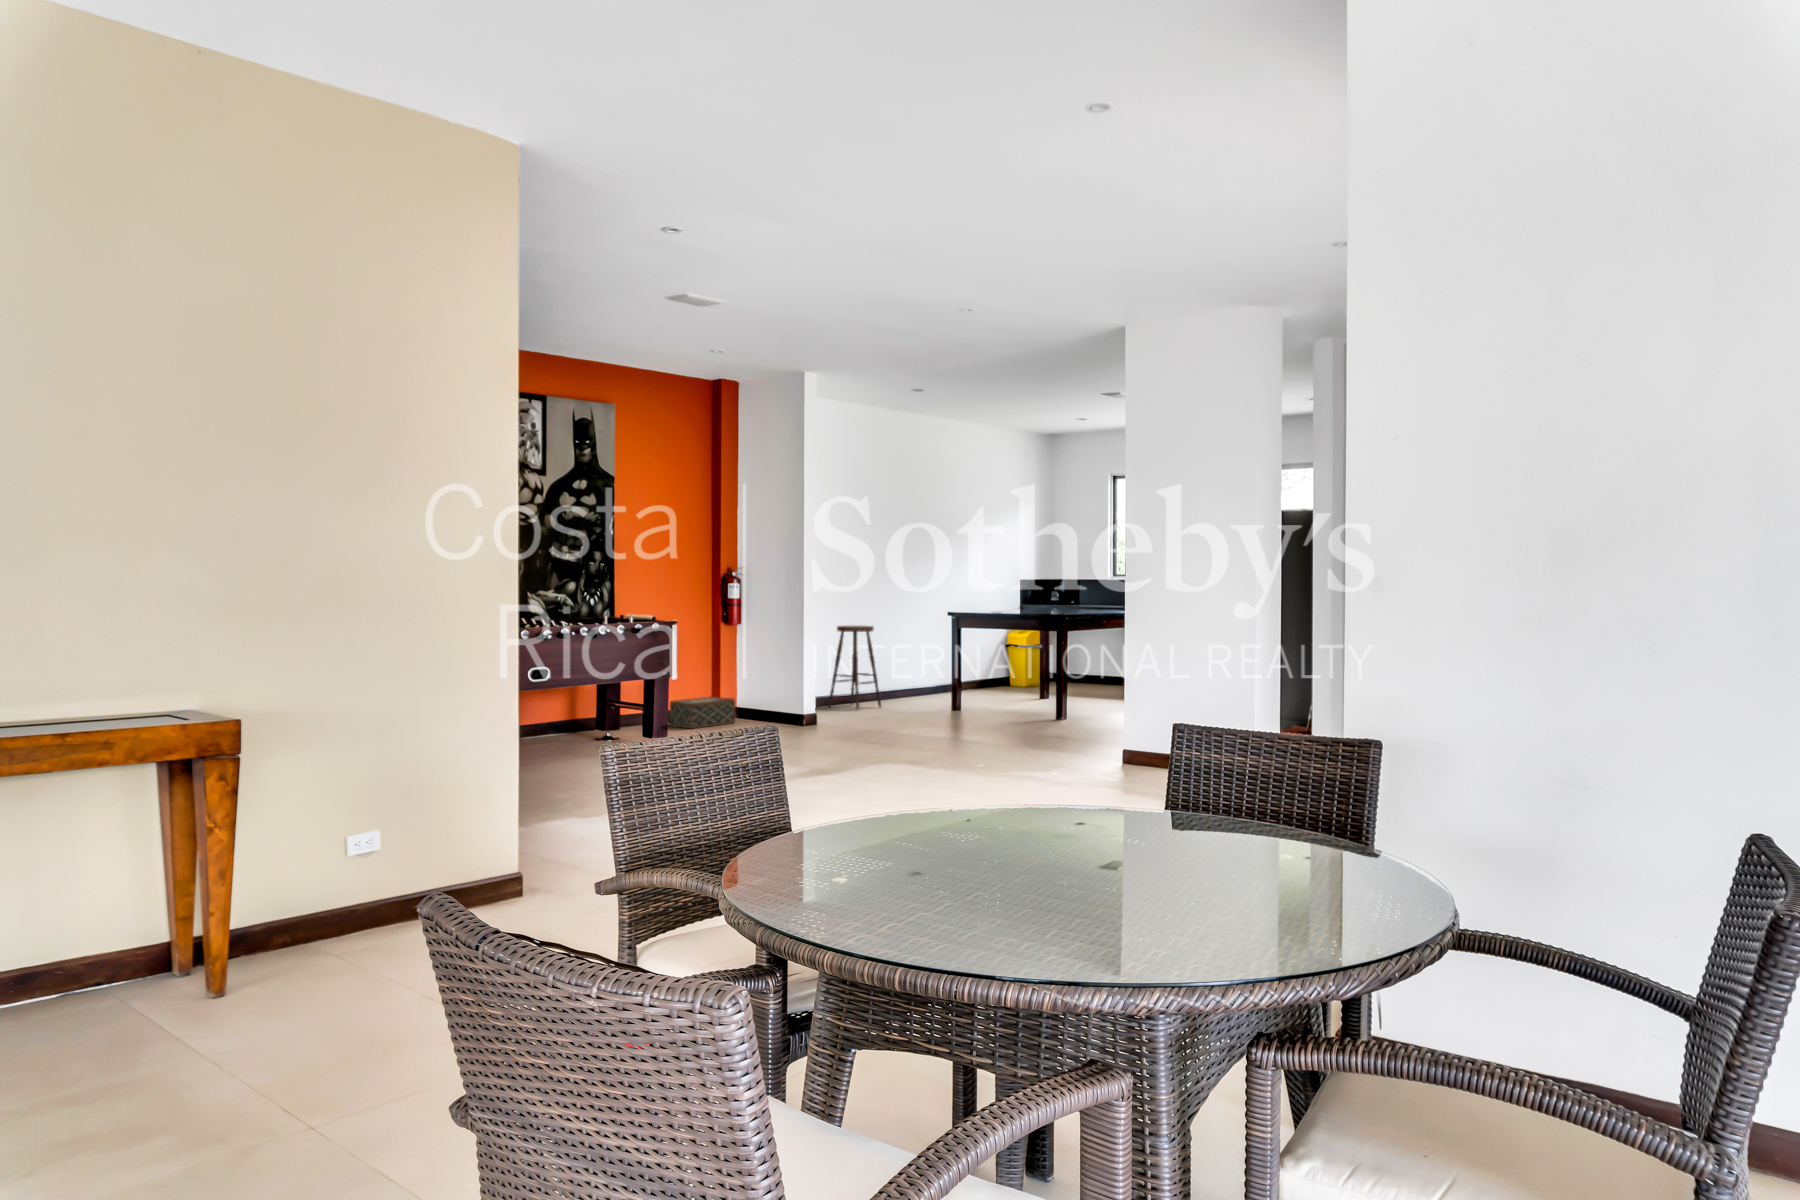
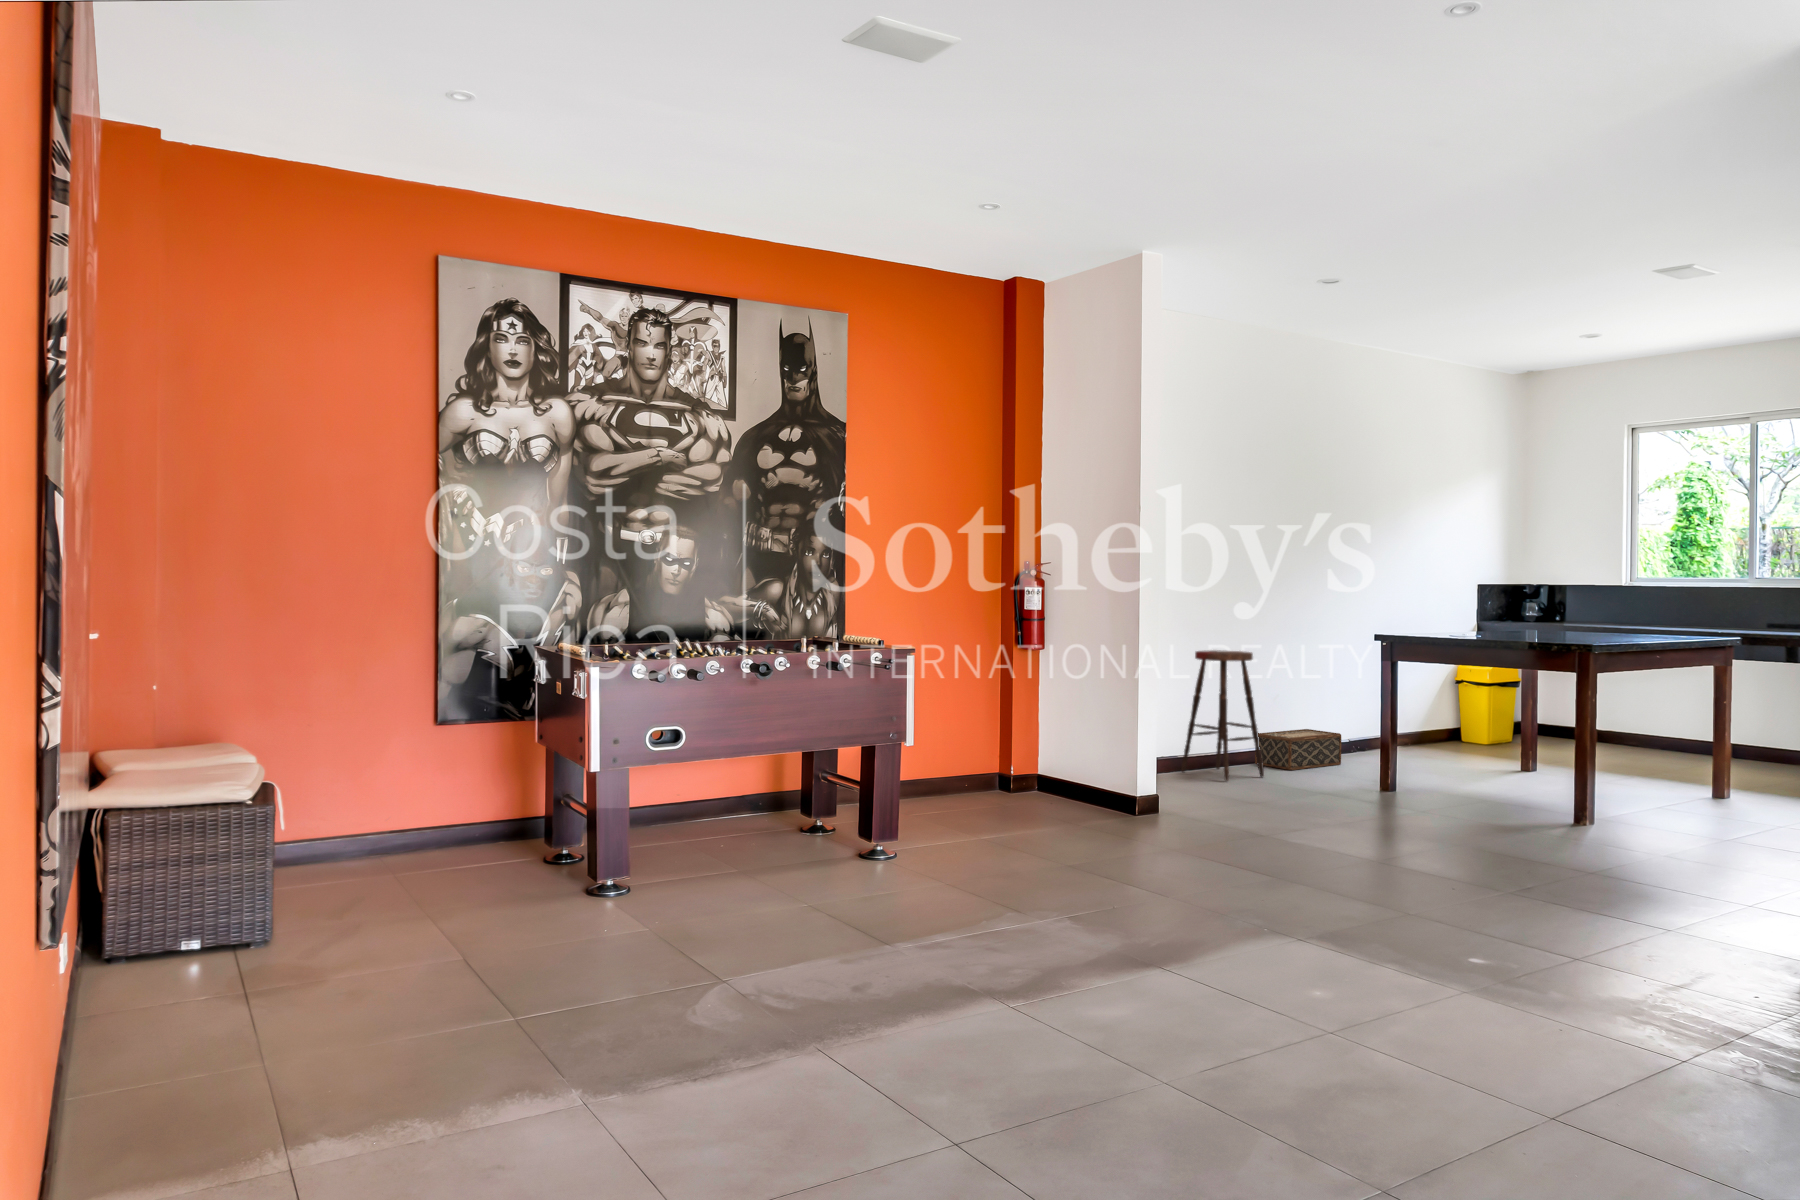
woven basket: present [668,697,735,728] -> present [1255,729,1341,770]

